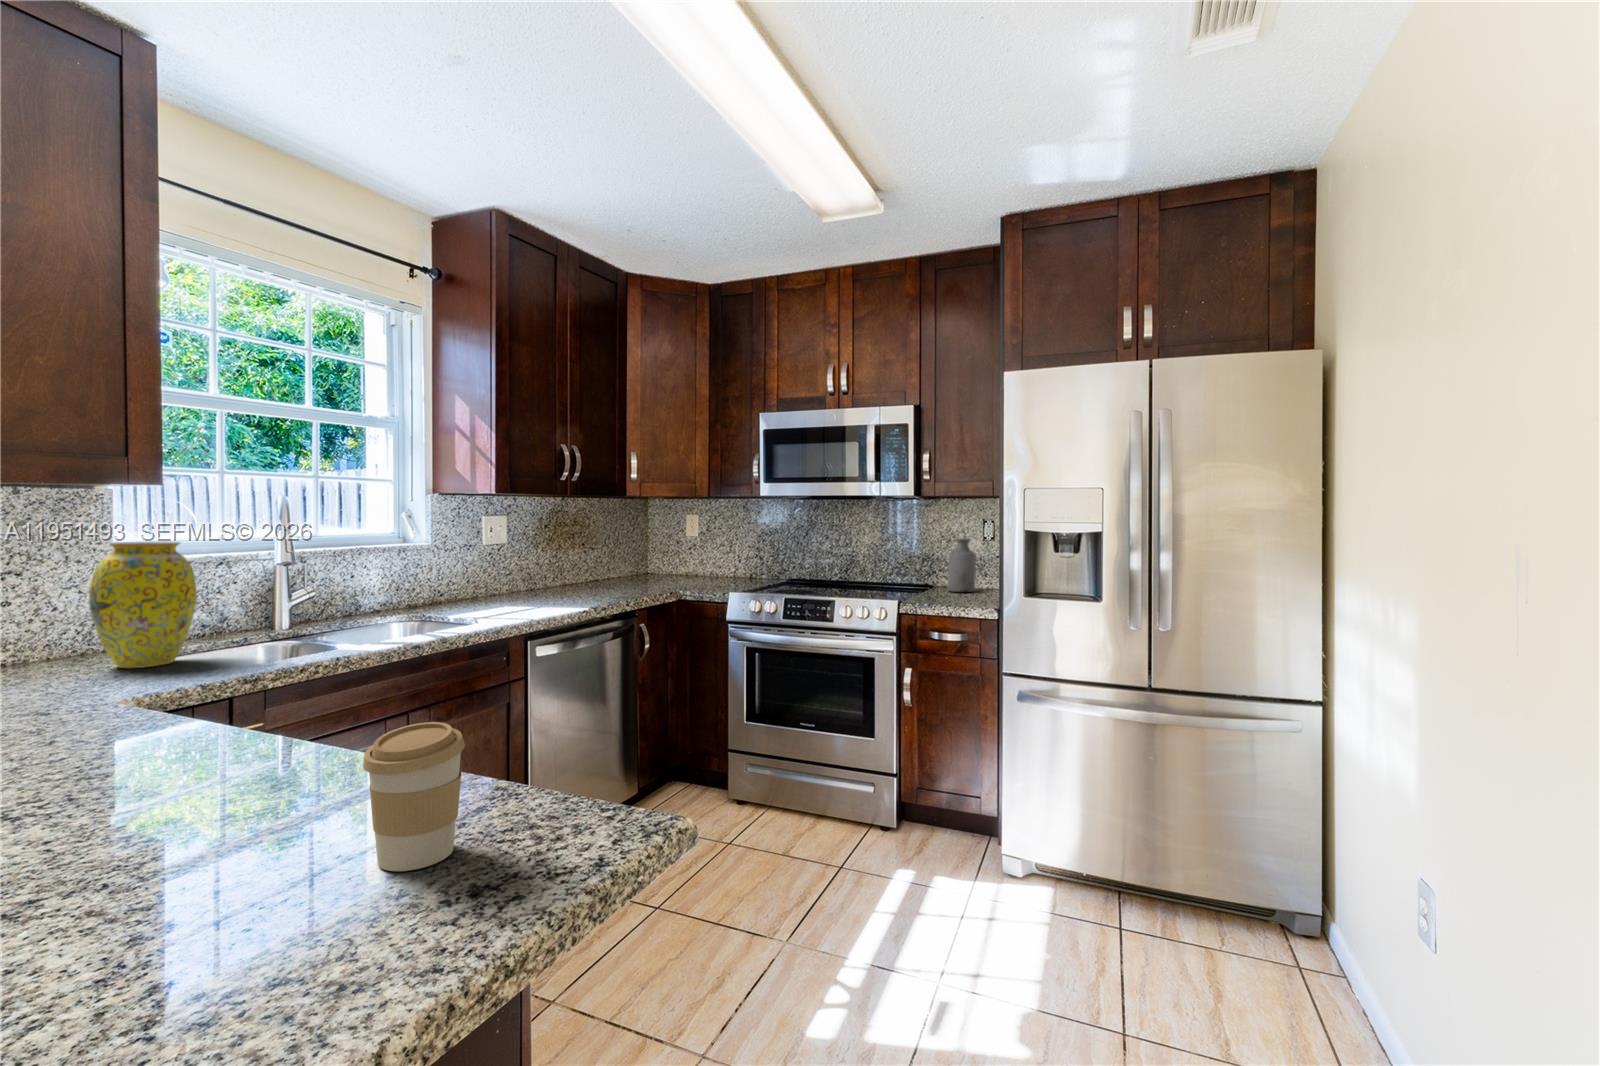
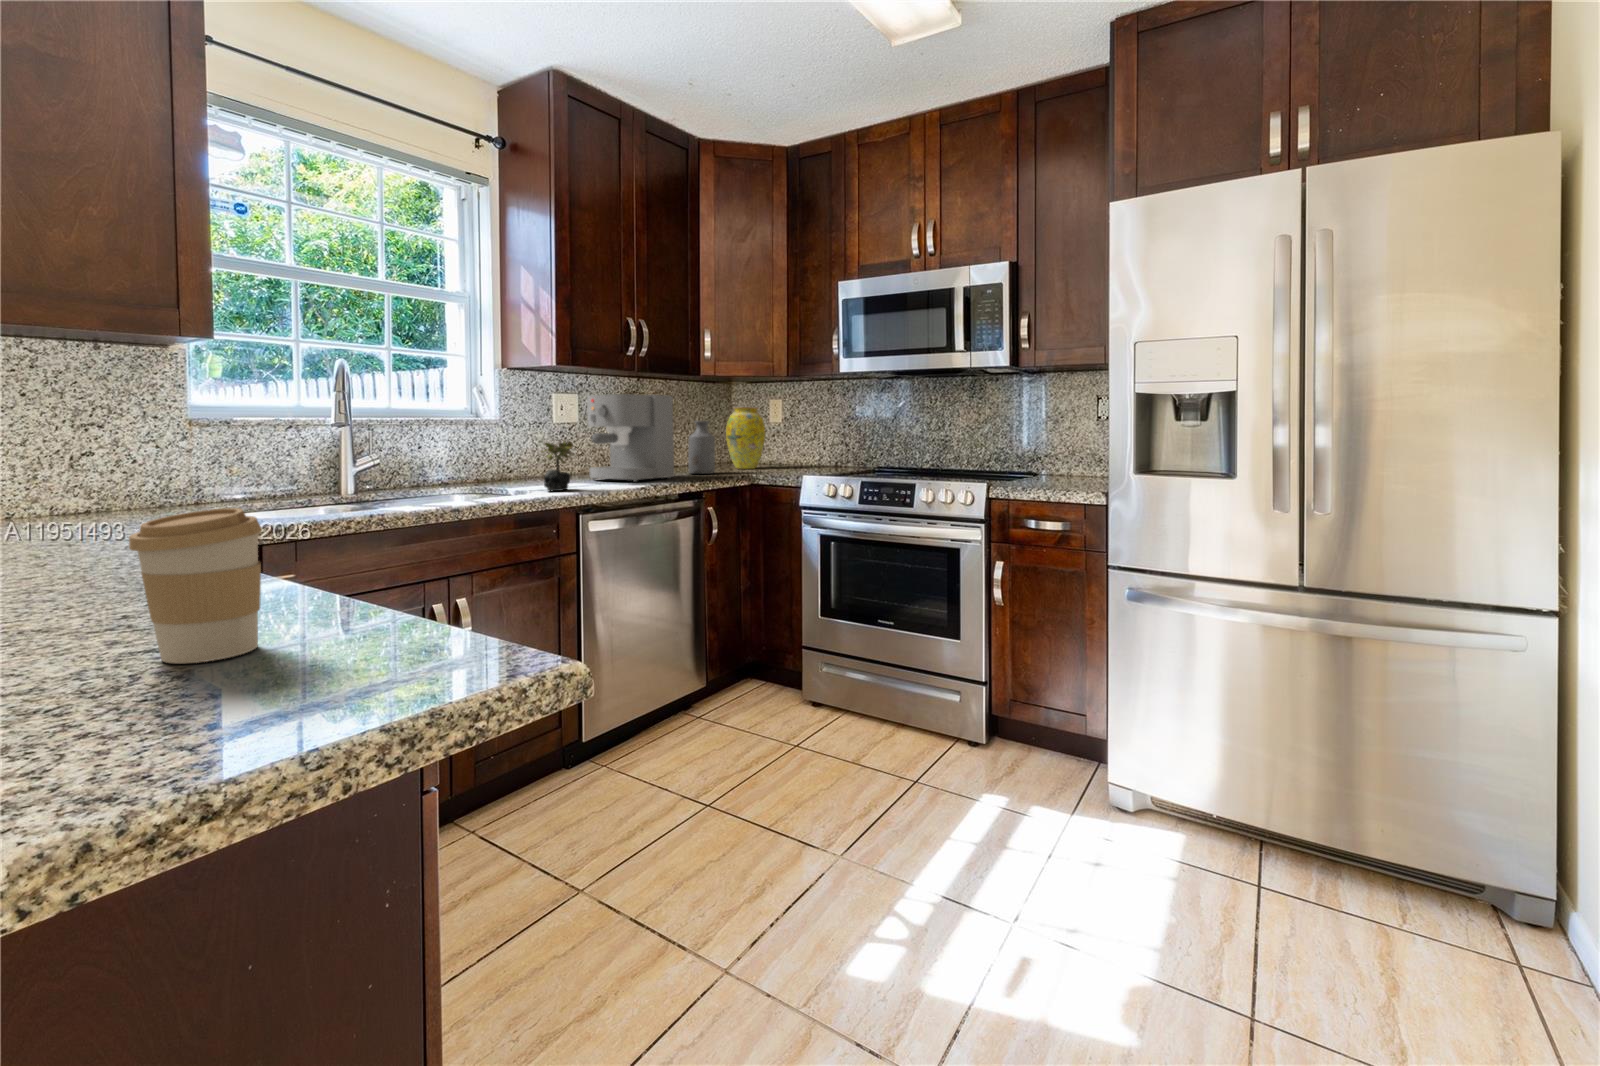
coffee maker: none [521,518,605,602] -> present [587,394,674,482]
bottle: present [948,538,976,592] -> present [688,421,715,474]
vase: present [89,541,197,668] -> present [726,407,765,469]
succulent plant: none [484,565,518,618] -> present [544,441,574,491]

